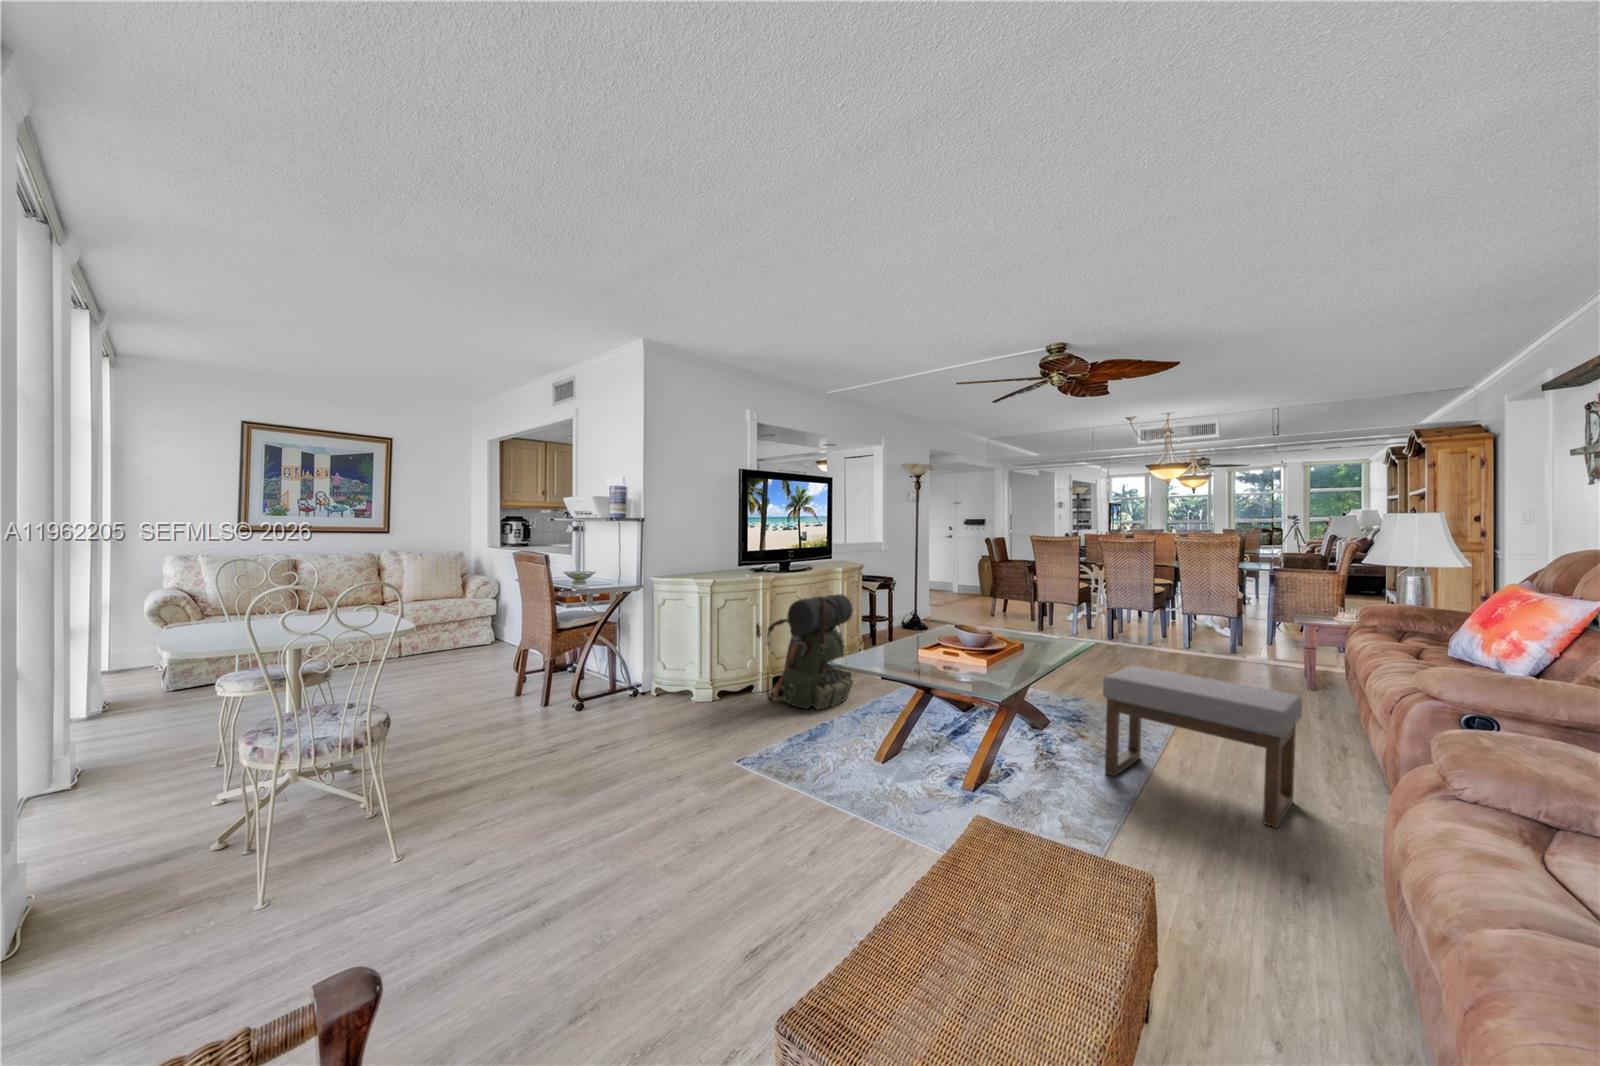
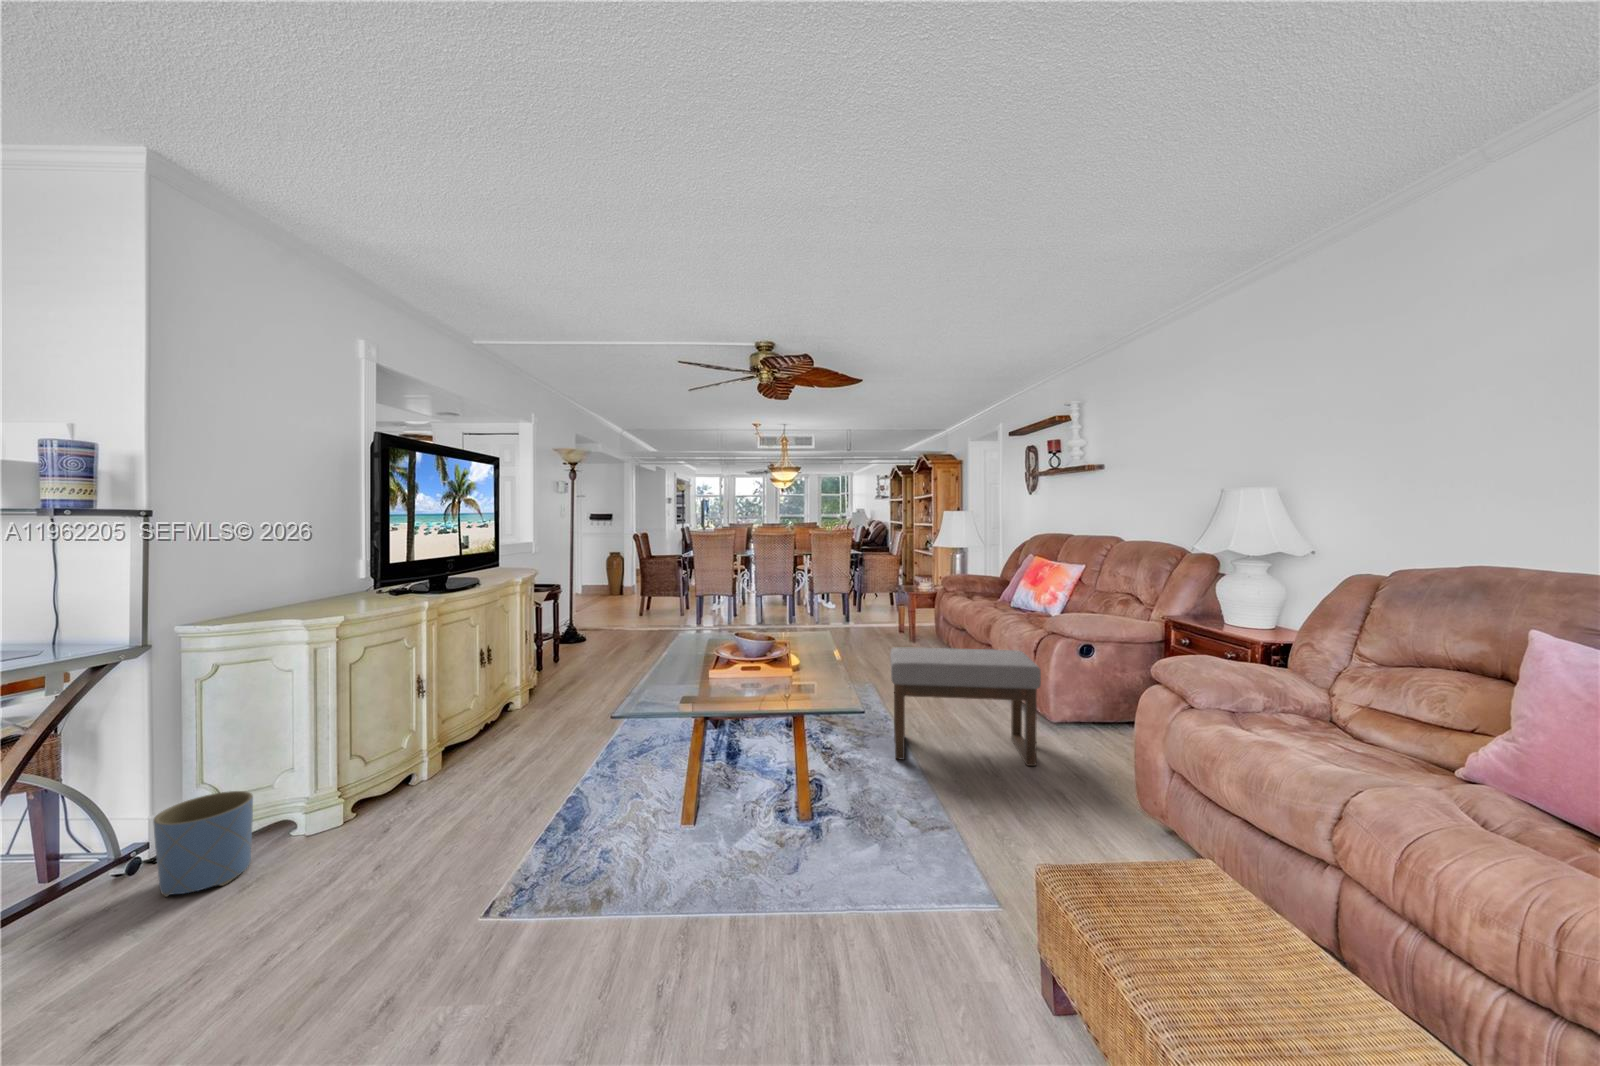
backpack: present [767,594,853,709] -> none [438,614,581,787]
planter: none [629,667,667,714] -> present [153,791,253,897]

